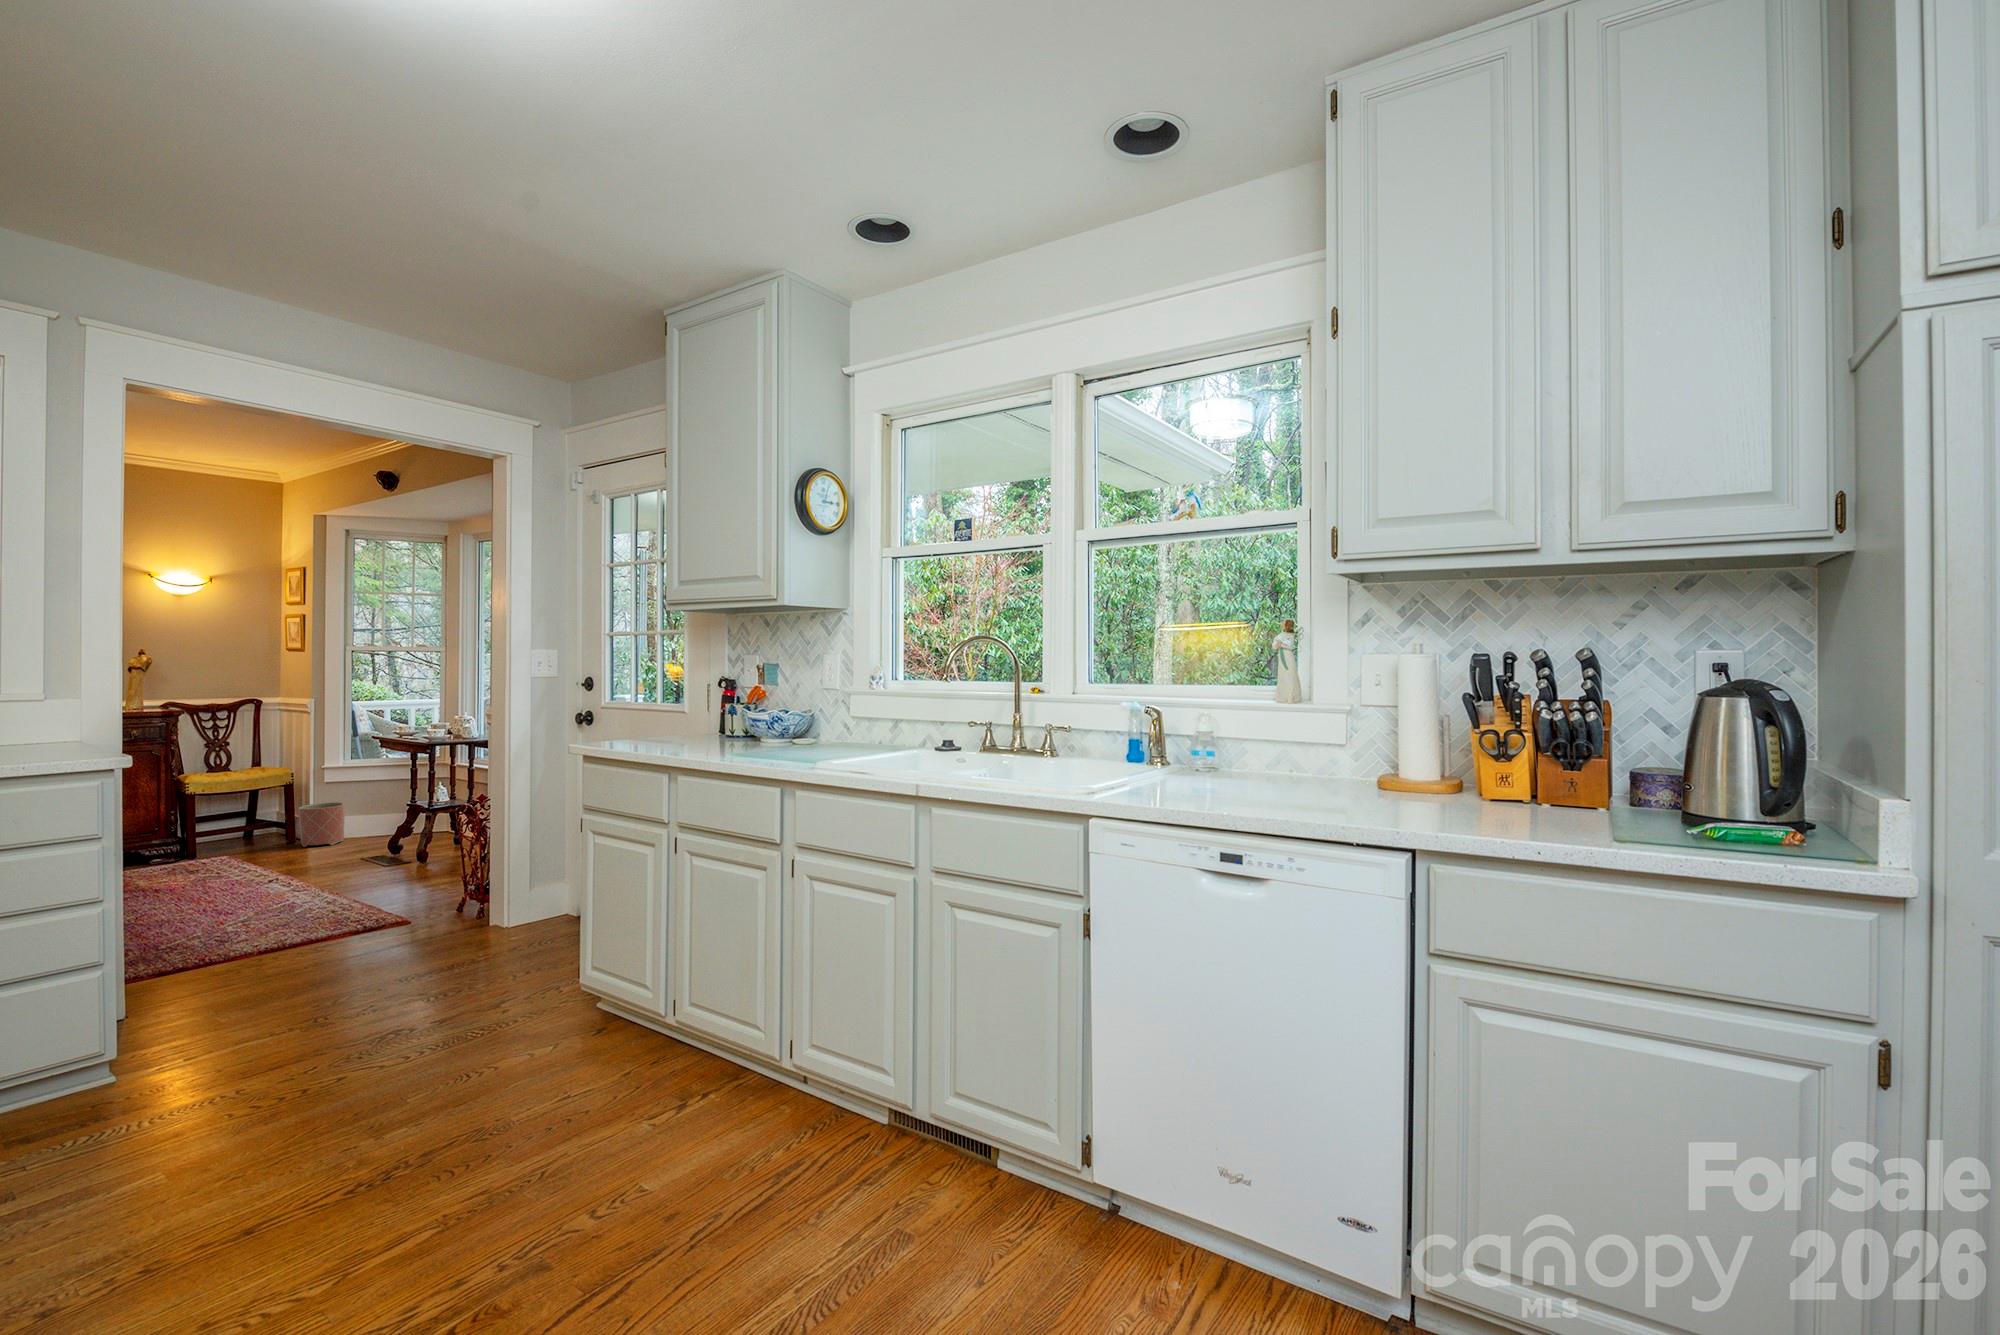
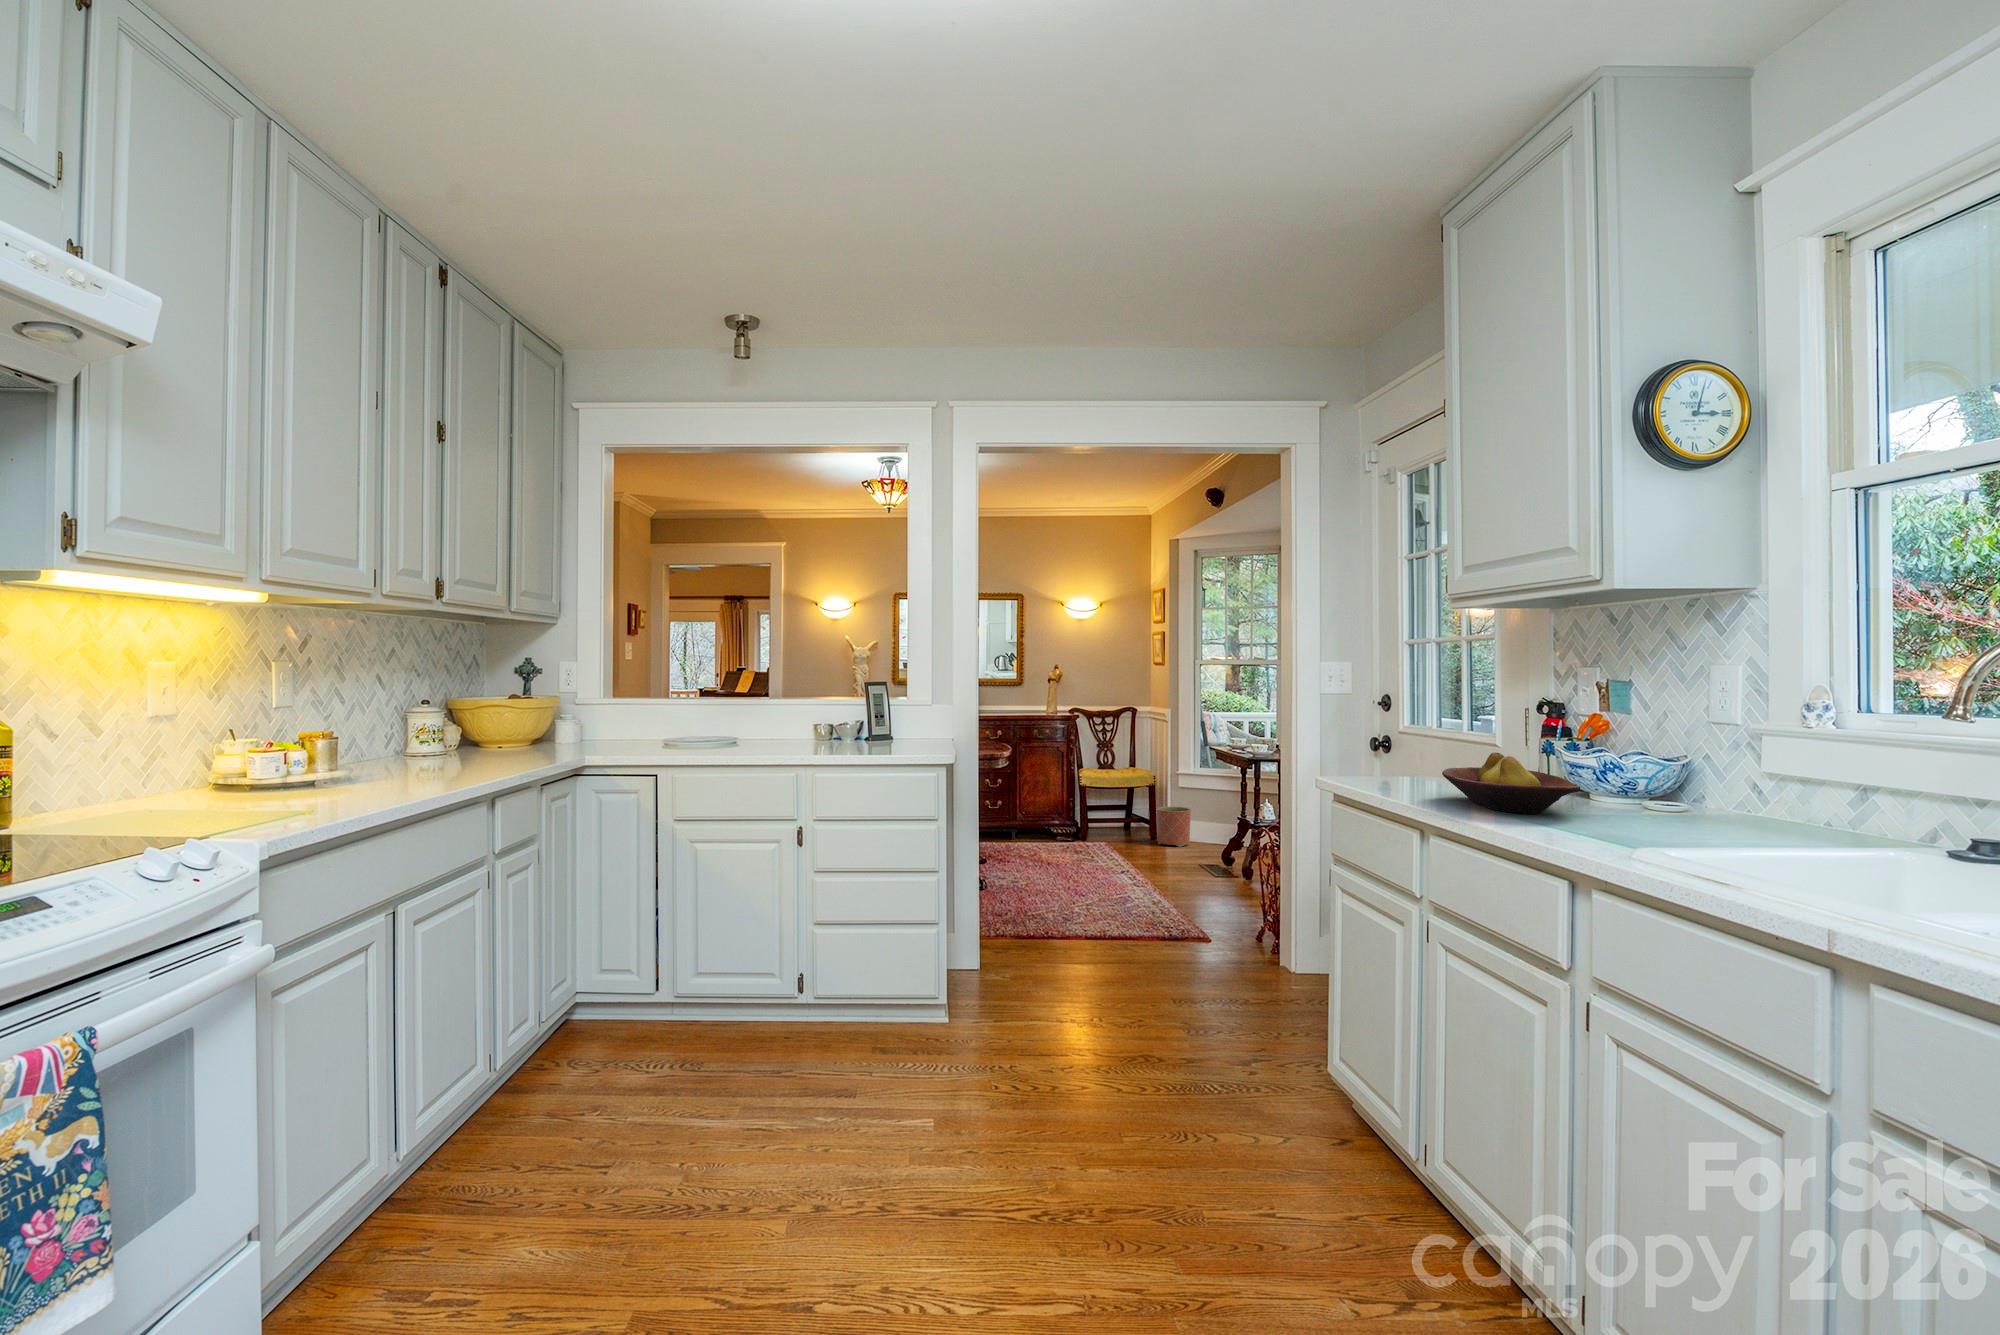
fruit bowl: none [674,718,767,757] -> present [1442,752,1580,814]

